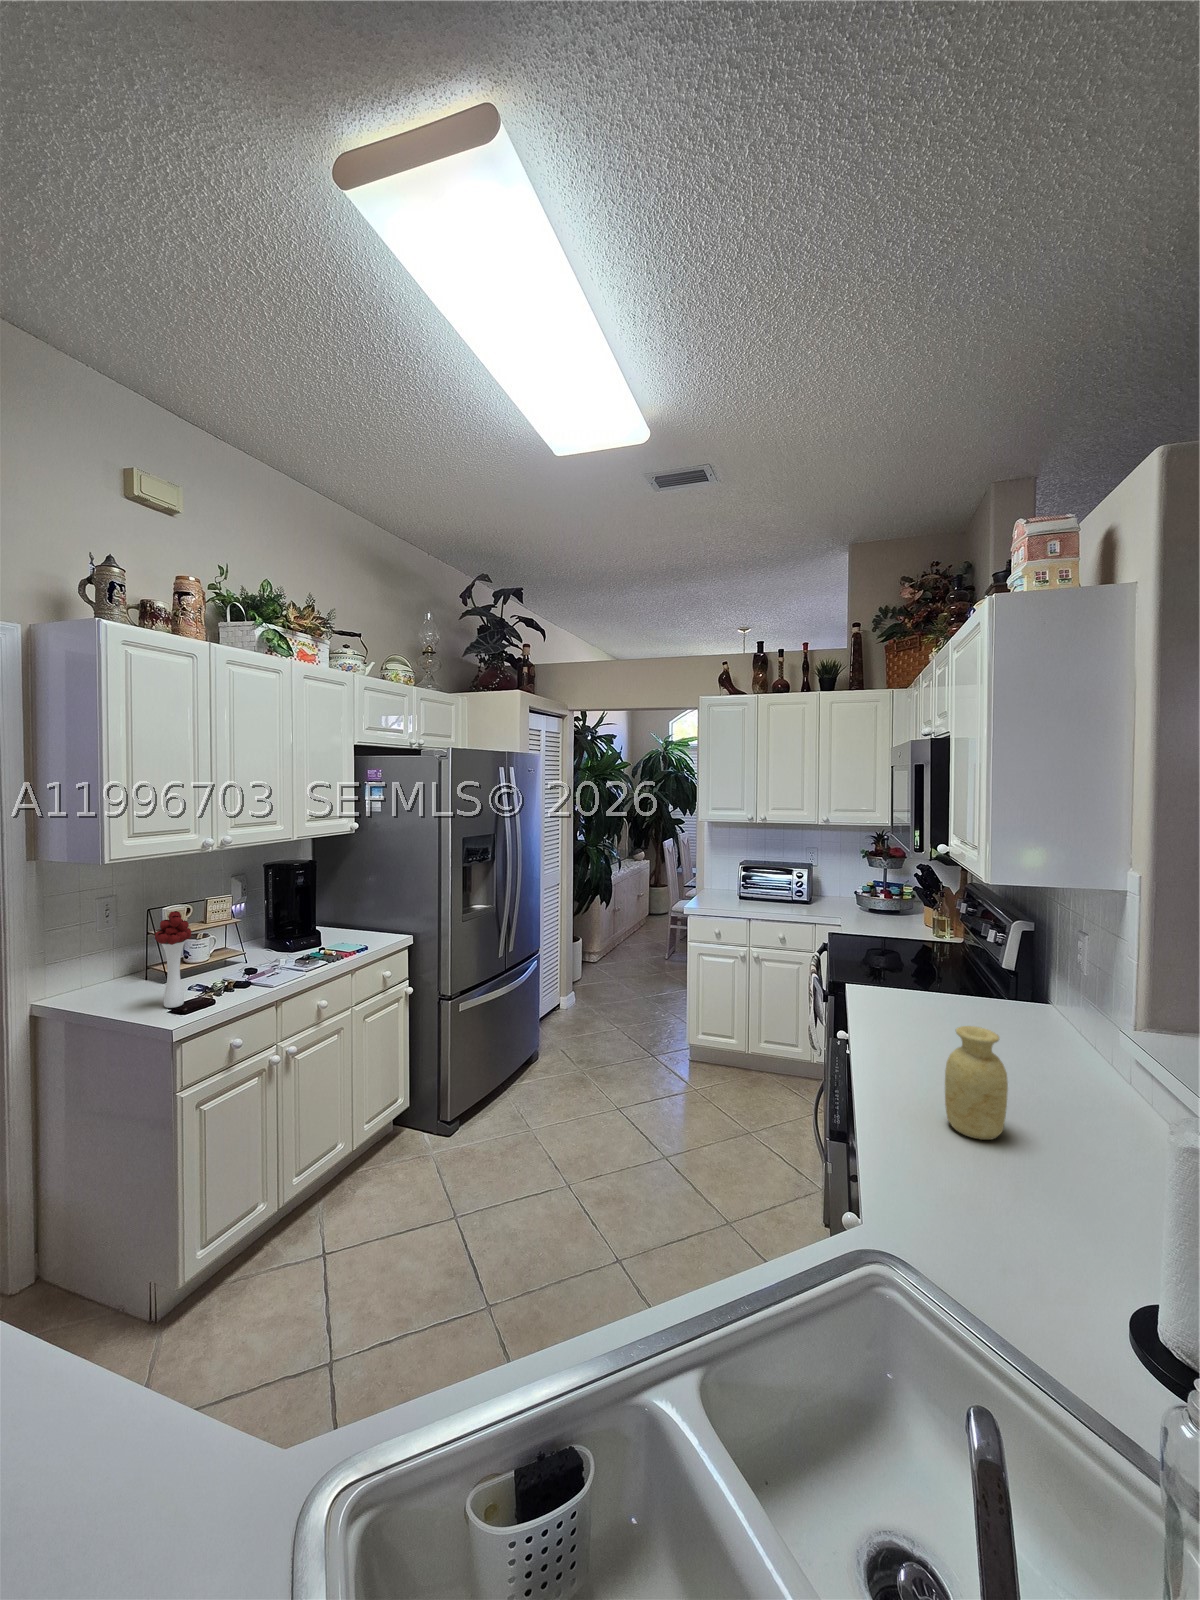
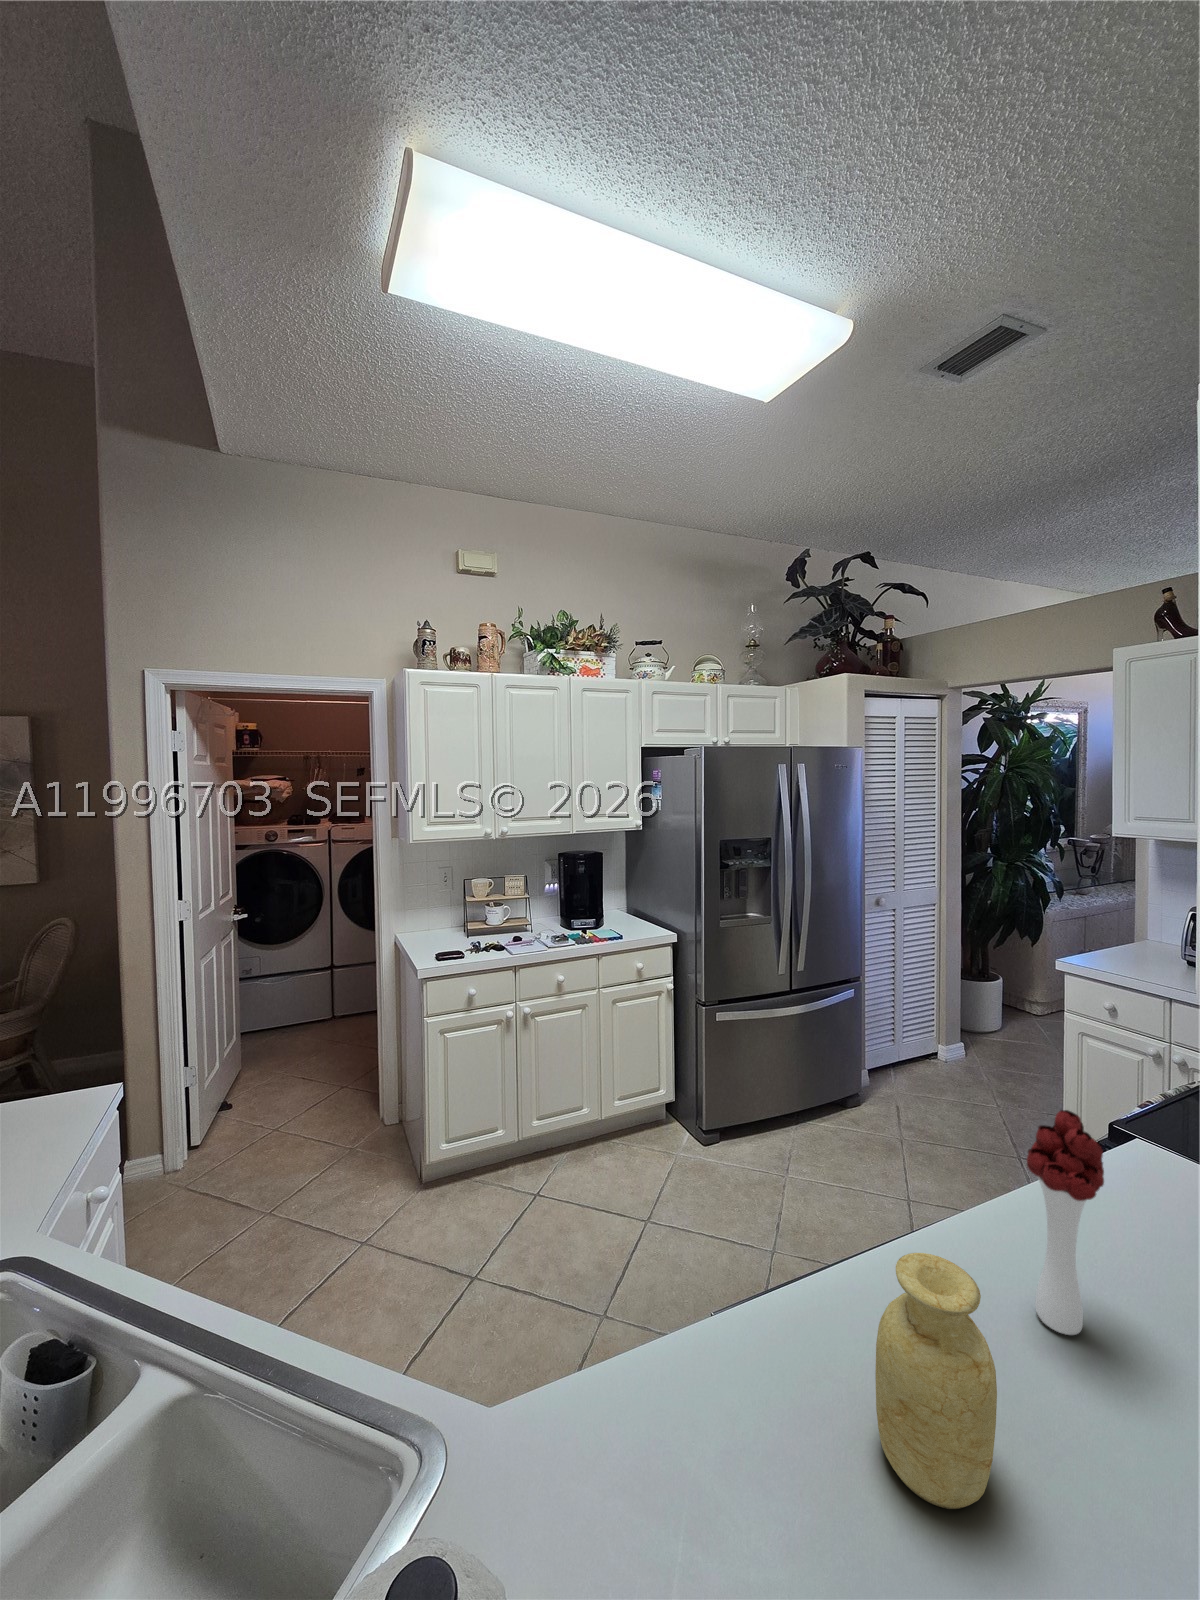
flower bouquet: present [155,911,191,1008] -> present [1027,1110,1104,1335]

